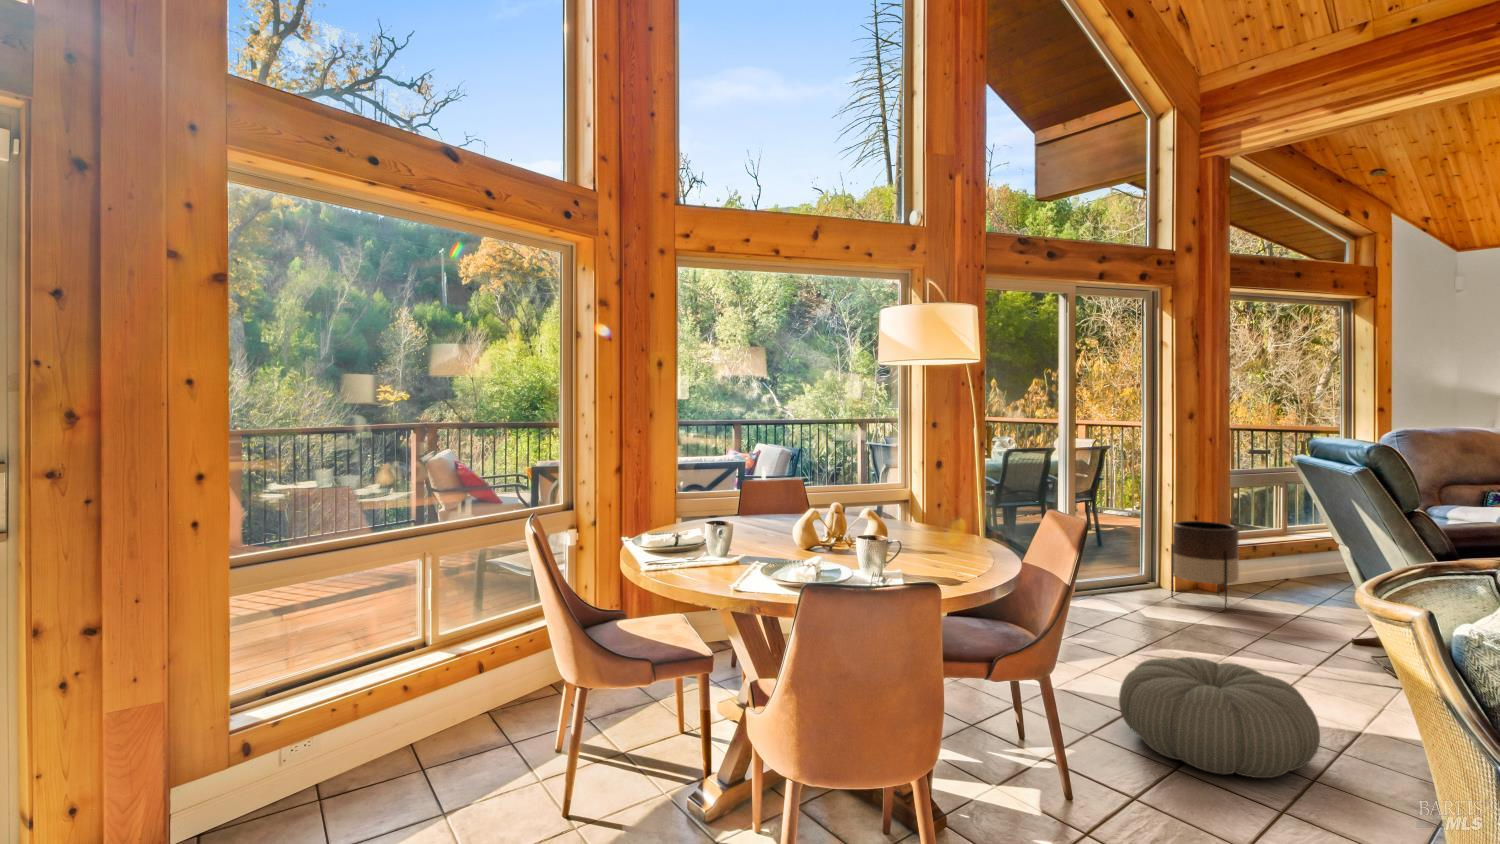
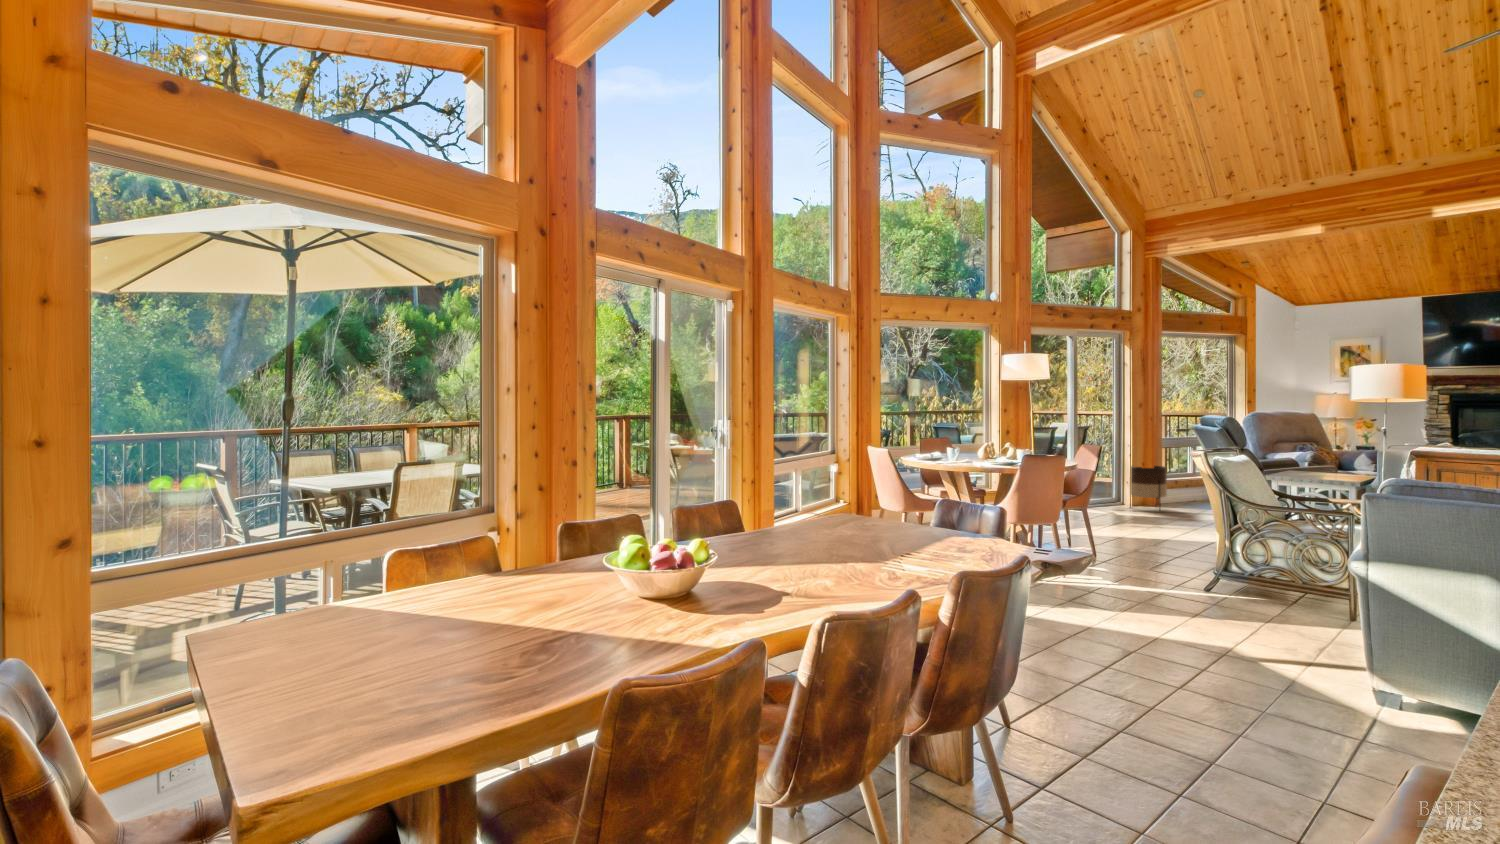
pouf: present [1119,657,1320,778] -> none [1112,512,1196,551]

